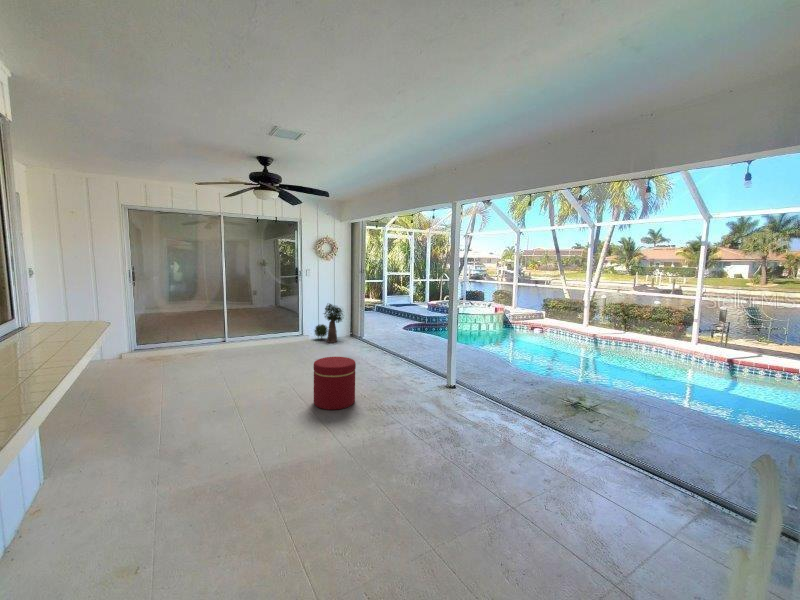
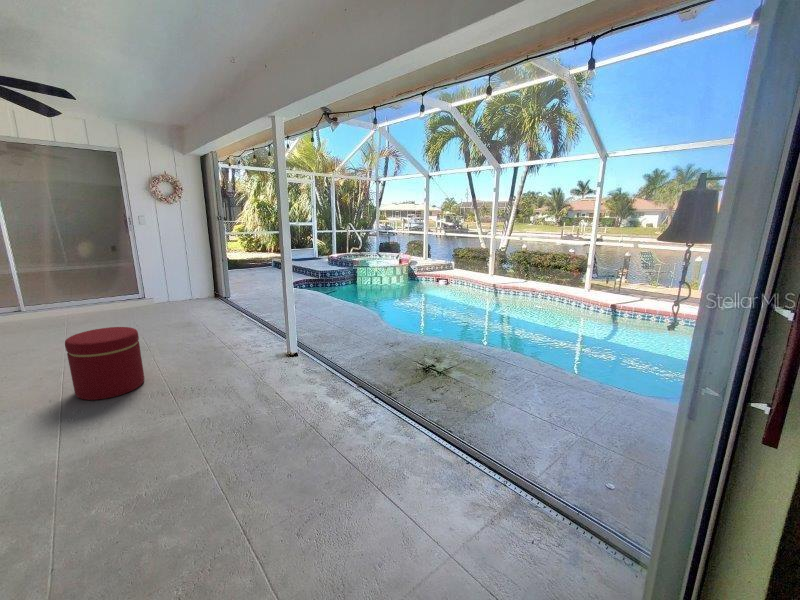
potted plant: present [315,304,343,343] -> none [159,258,197,306]

